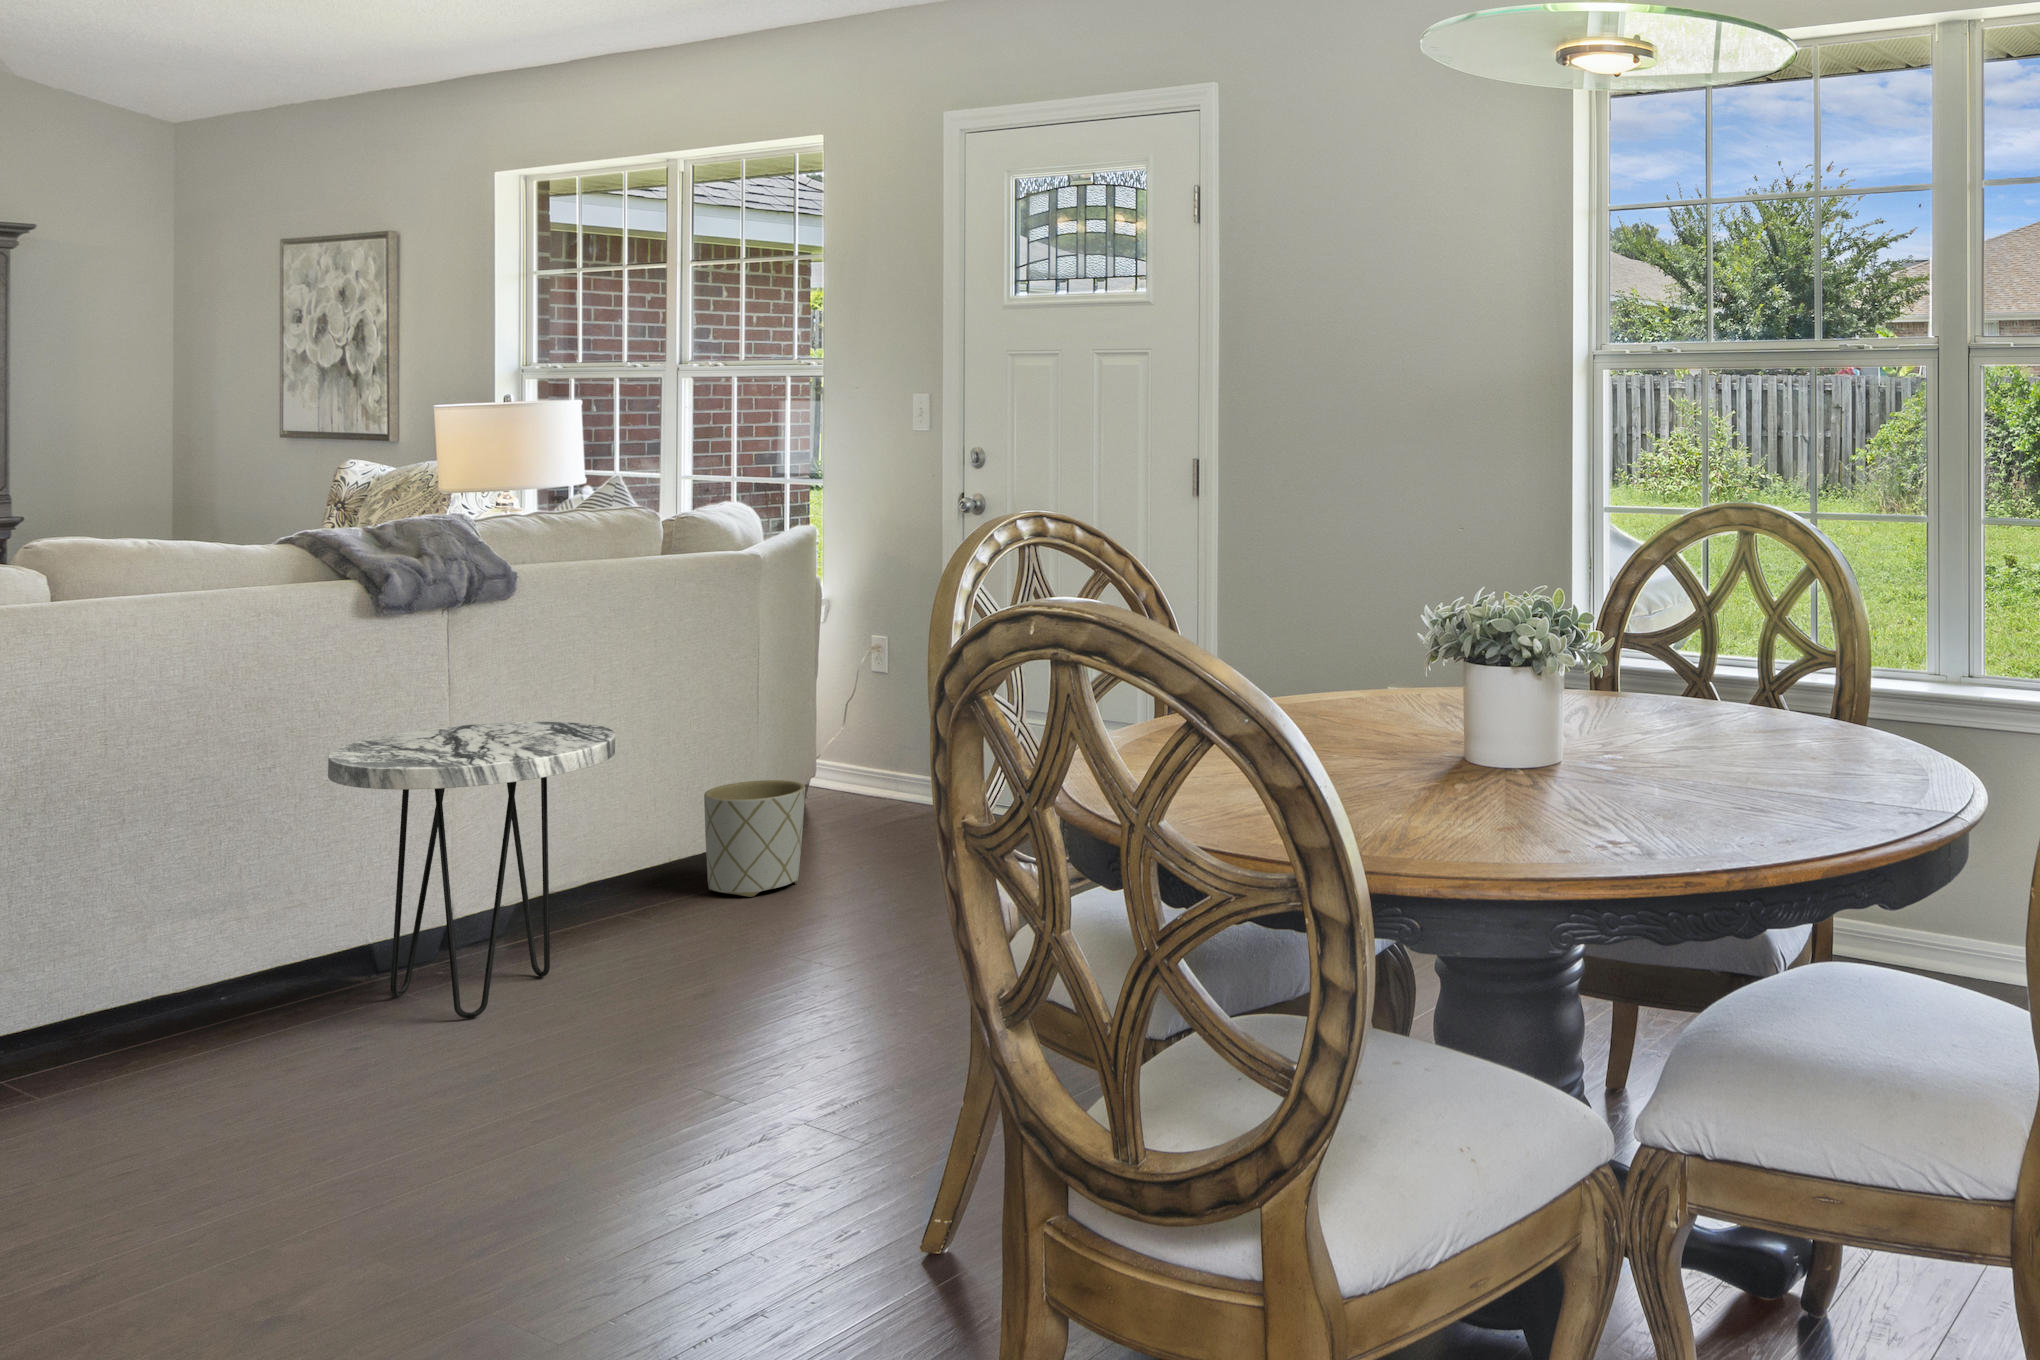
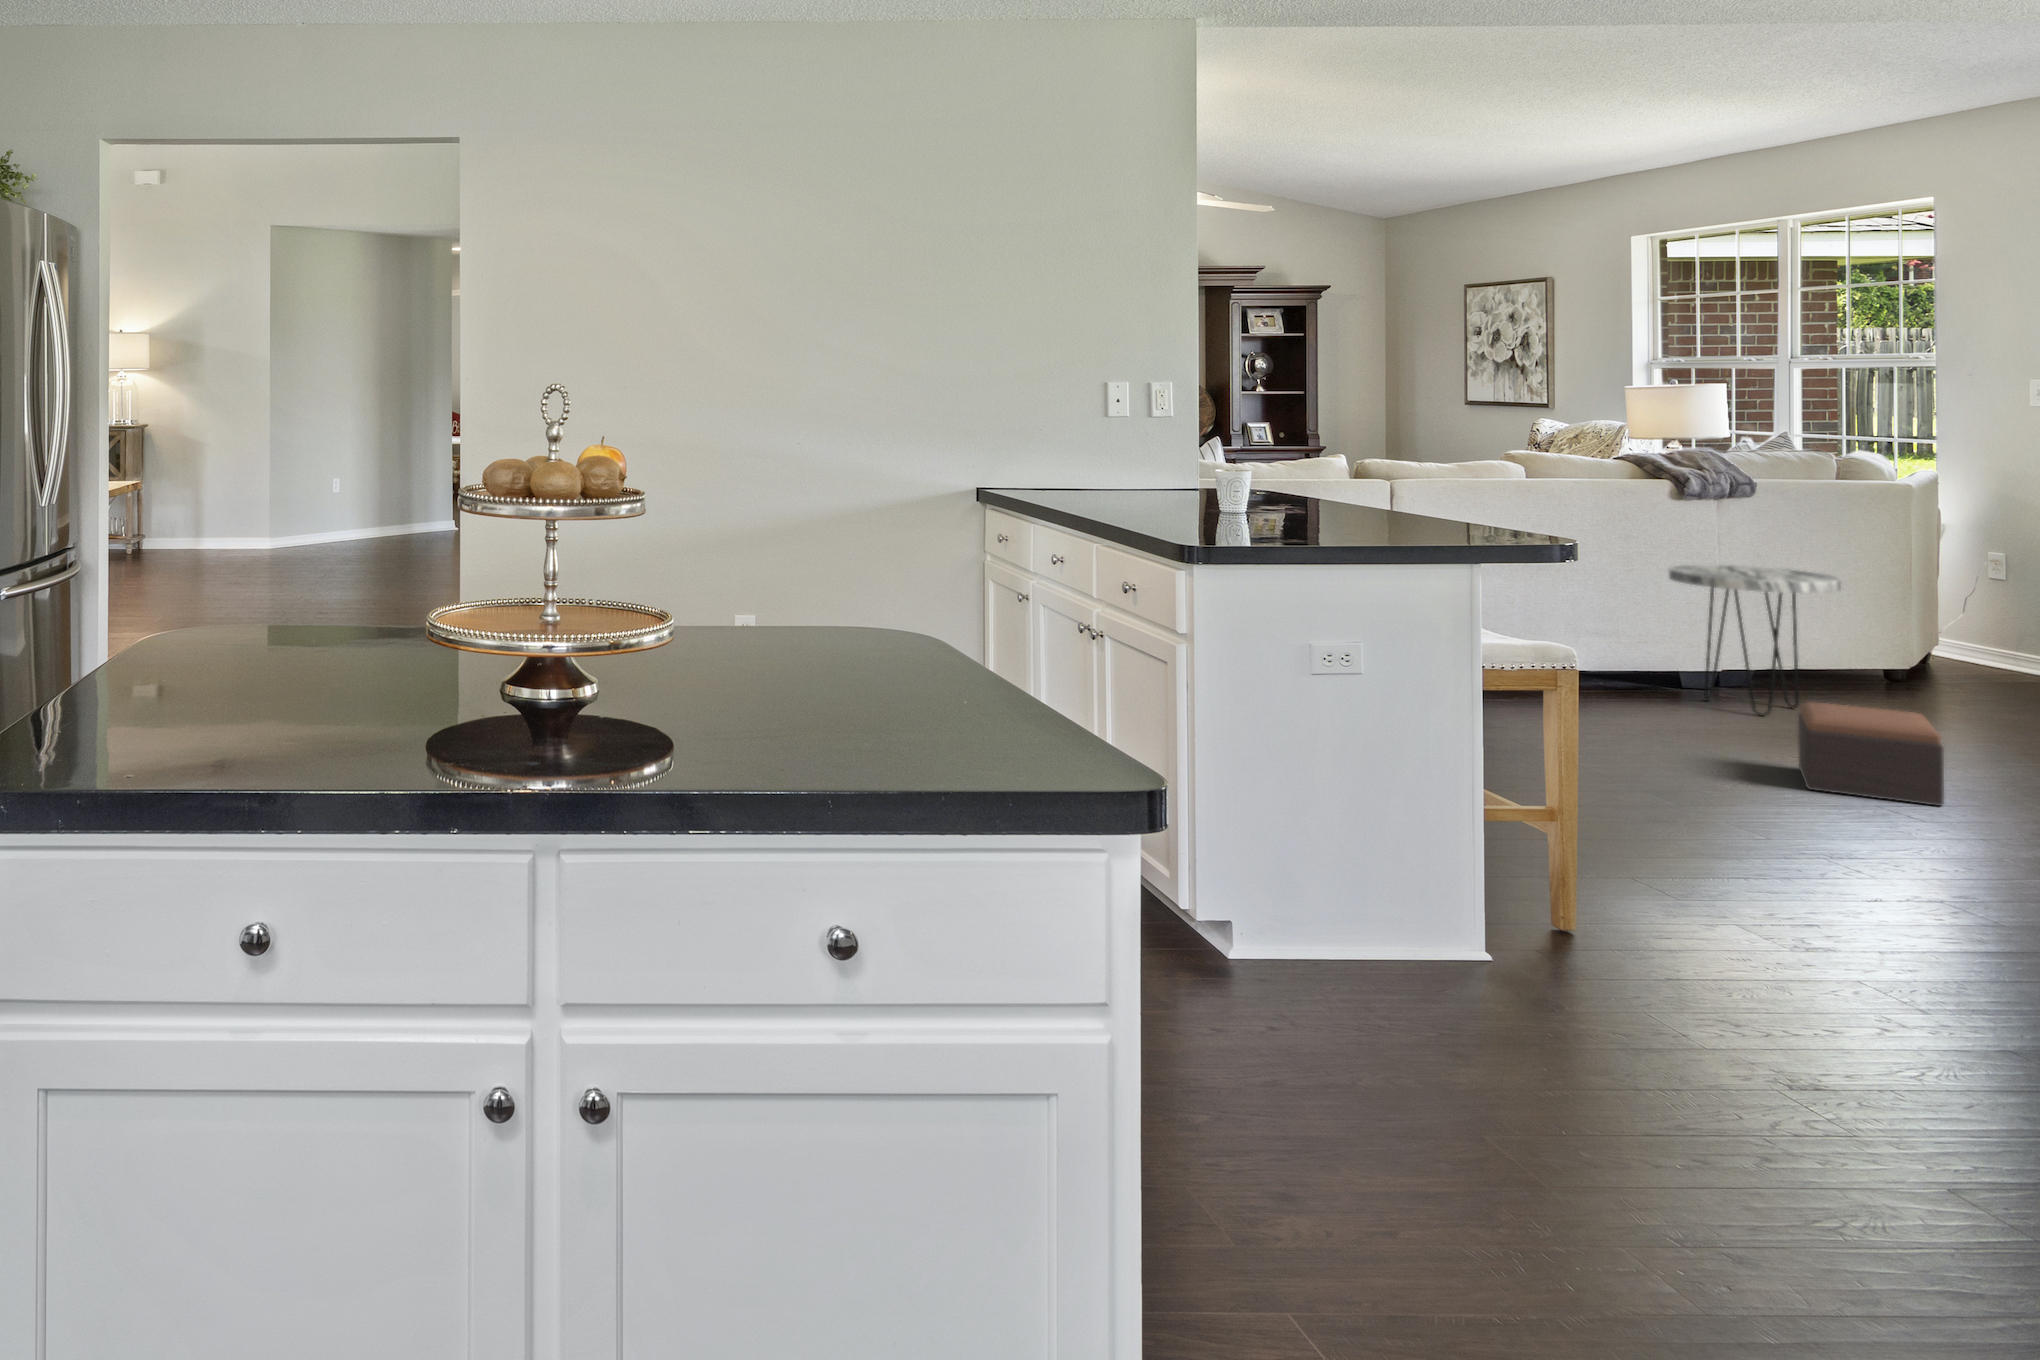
planter: present [704,780,805,897] -> none [1878,629,1959,700]
footstool: none [388,1034,652,1292] -> present [1798,702,1944,806]

